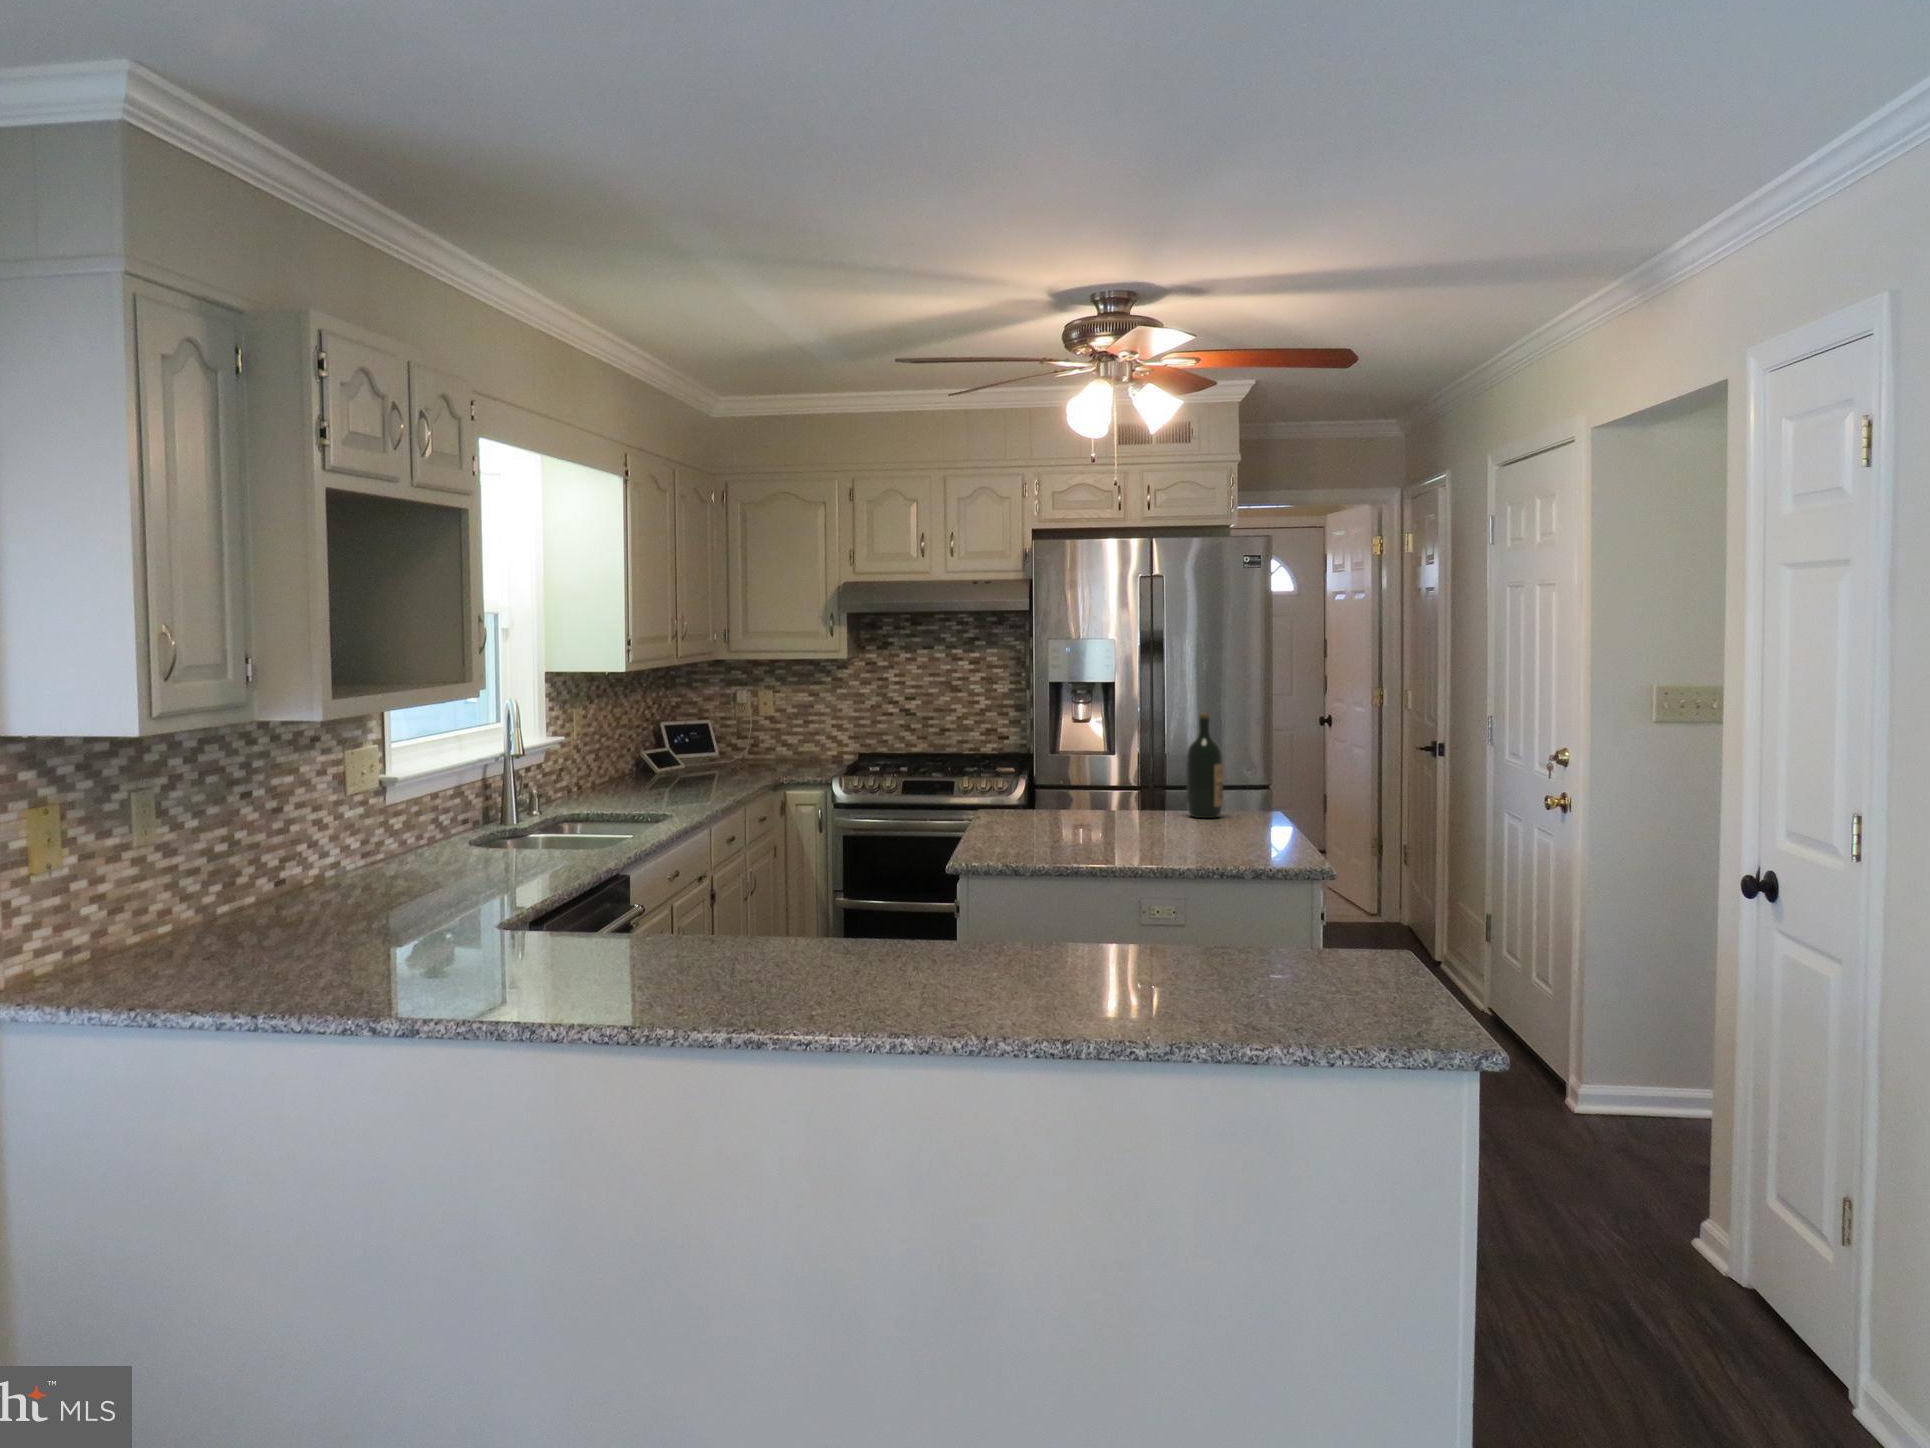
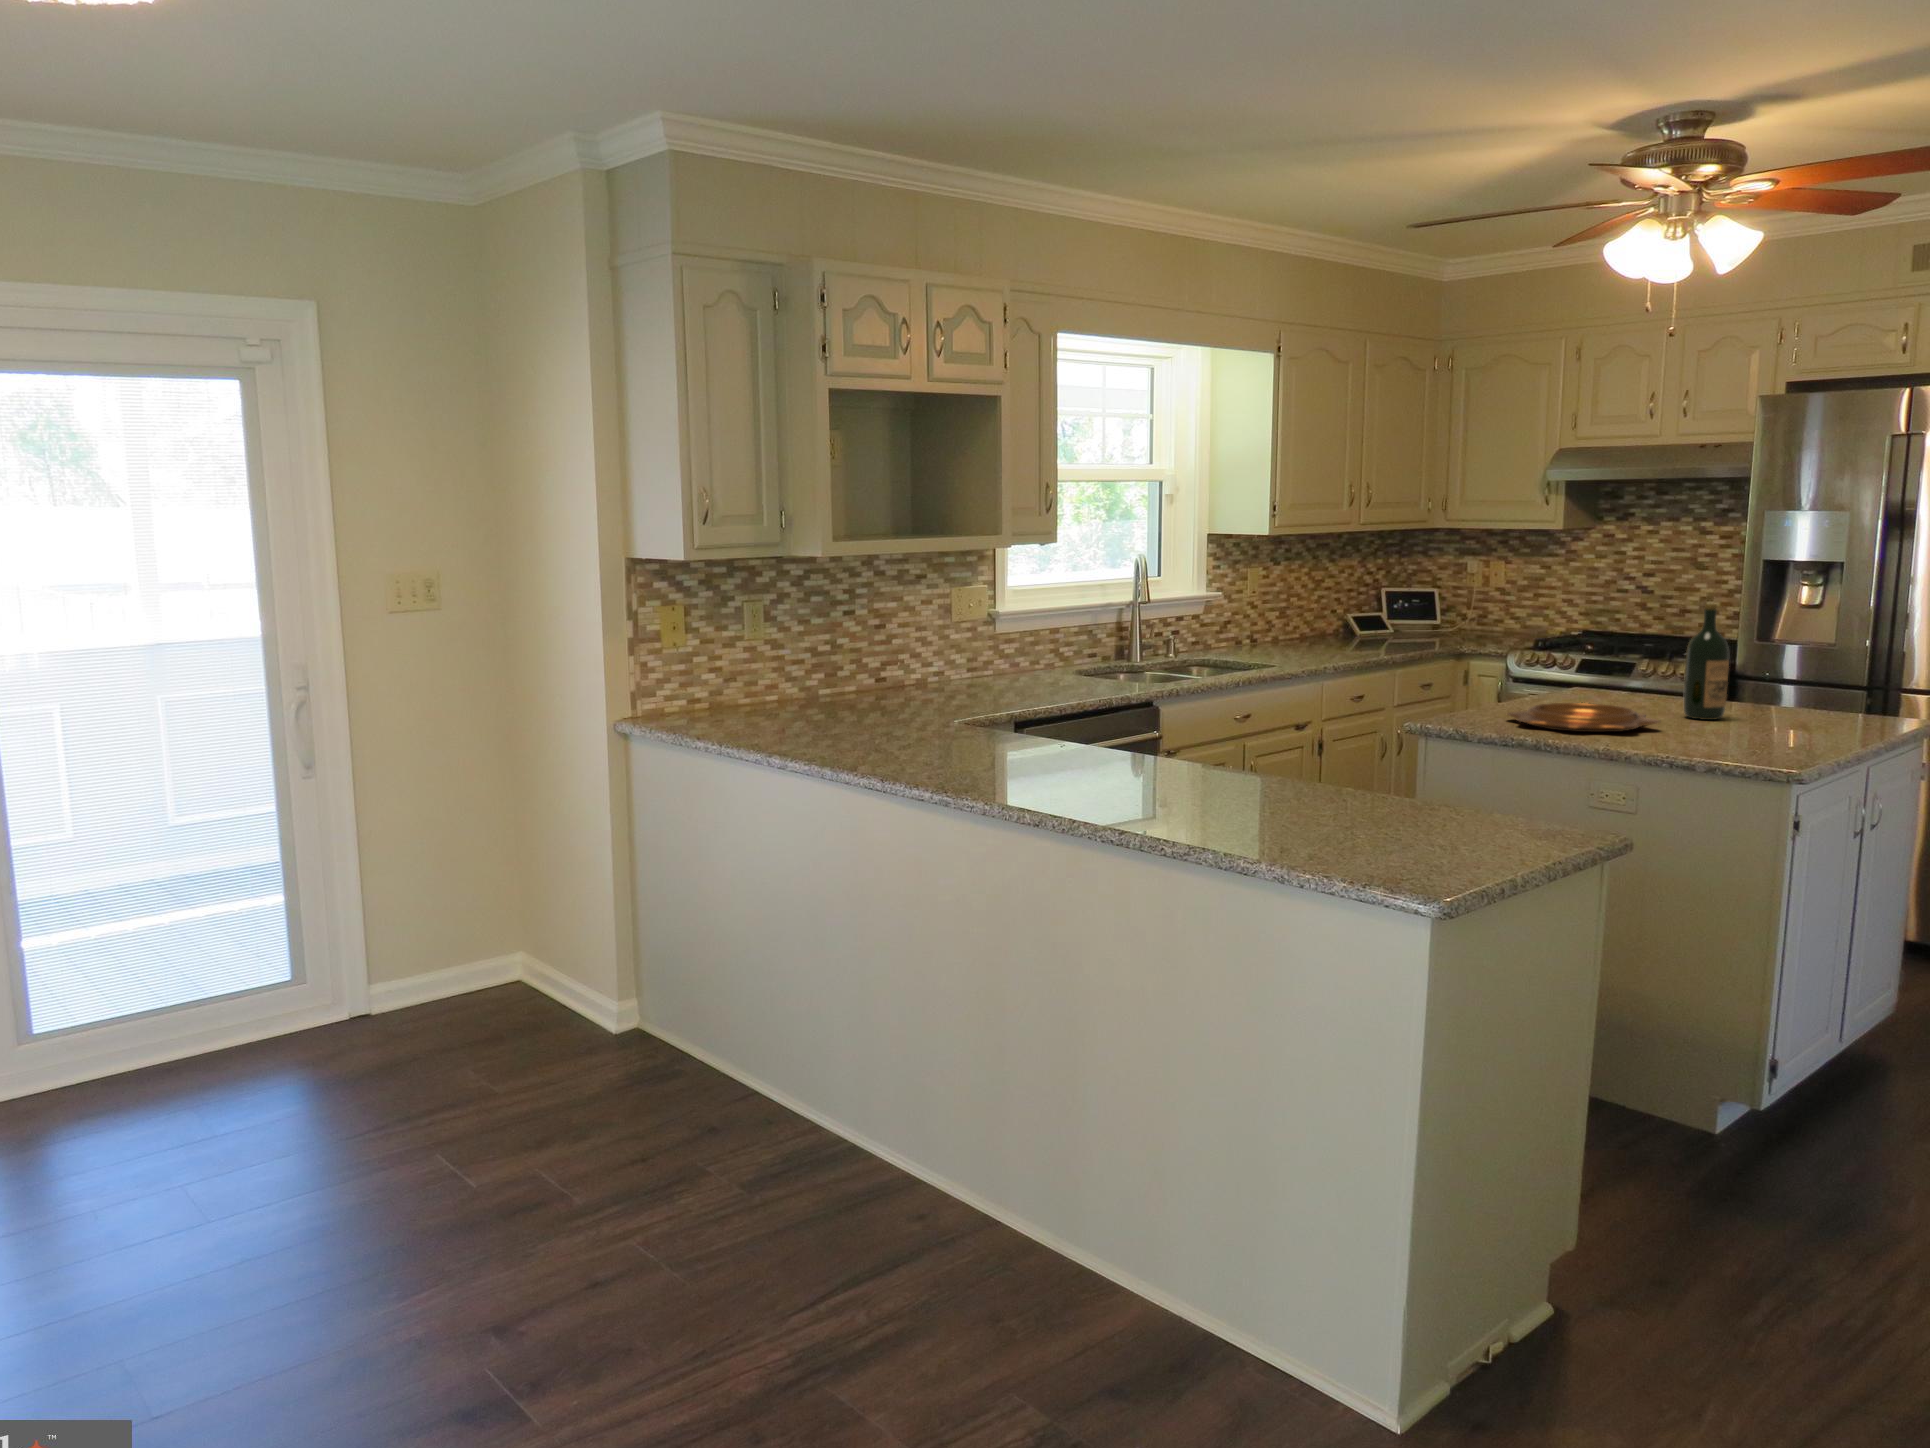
decorative bowl: none [1106,814,1246,843] -> present [1508,703,1660,732]

